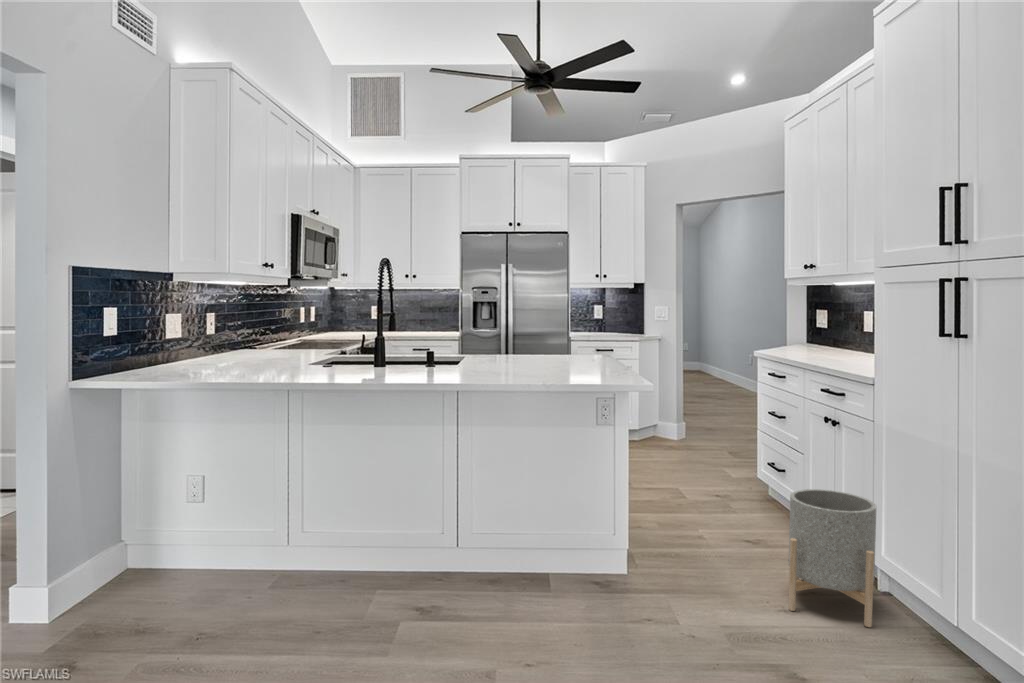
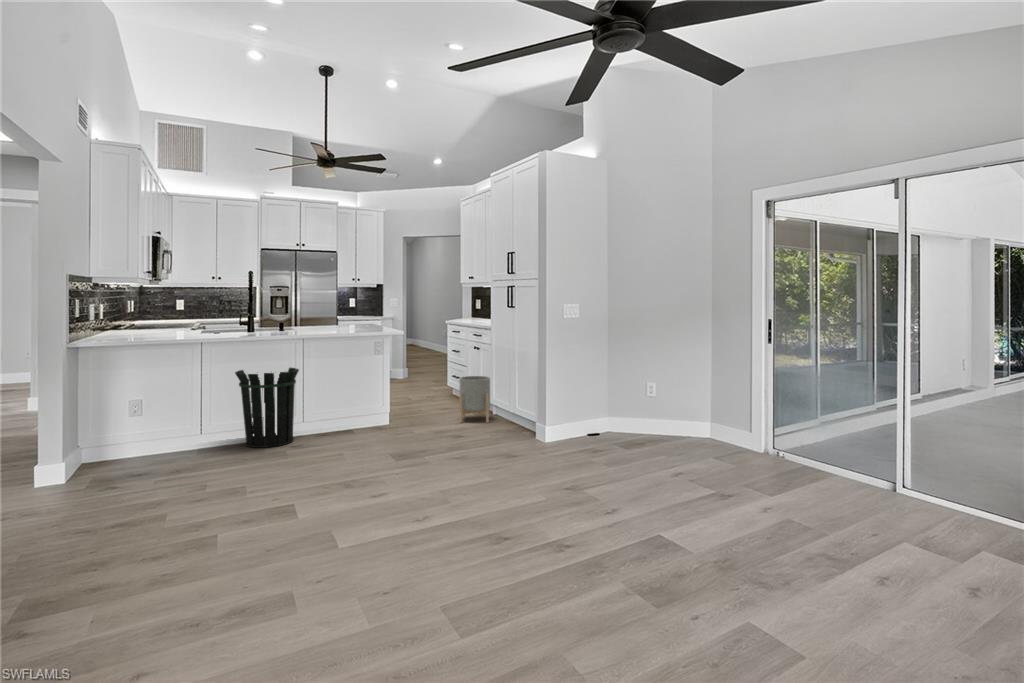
waste bin: none [296,441,423,626] -> present [235,368,299,448]

